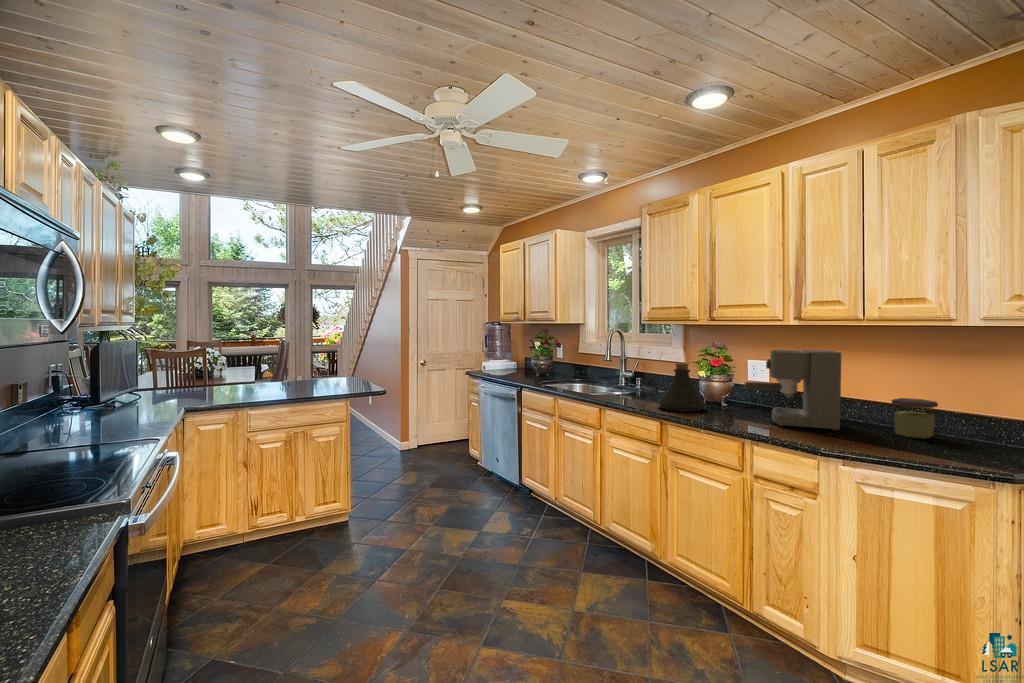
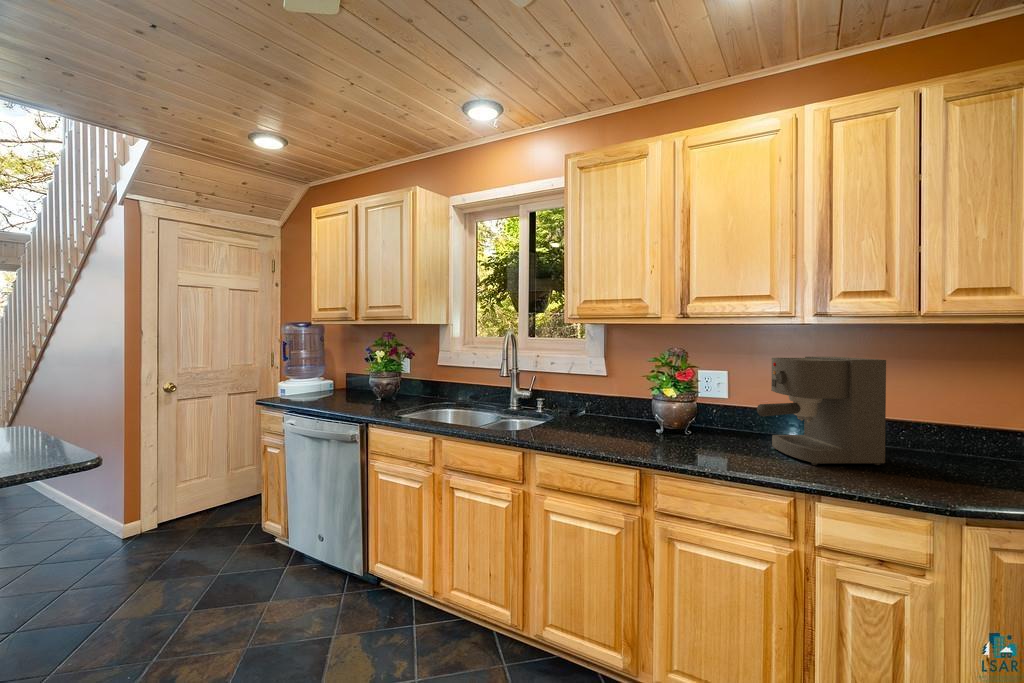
bottle: present [658,363,706,412] -> none [615,379,685,451]
jar: present [892,398,938,439] -> none [926,415,982,466]

